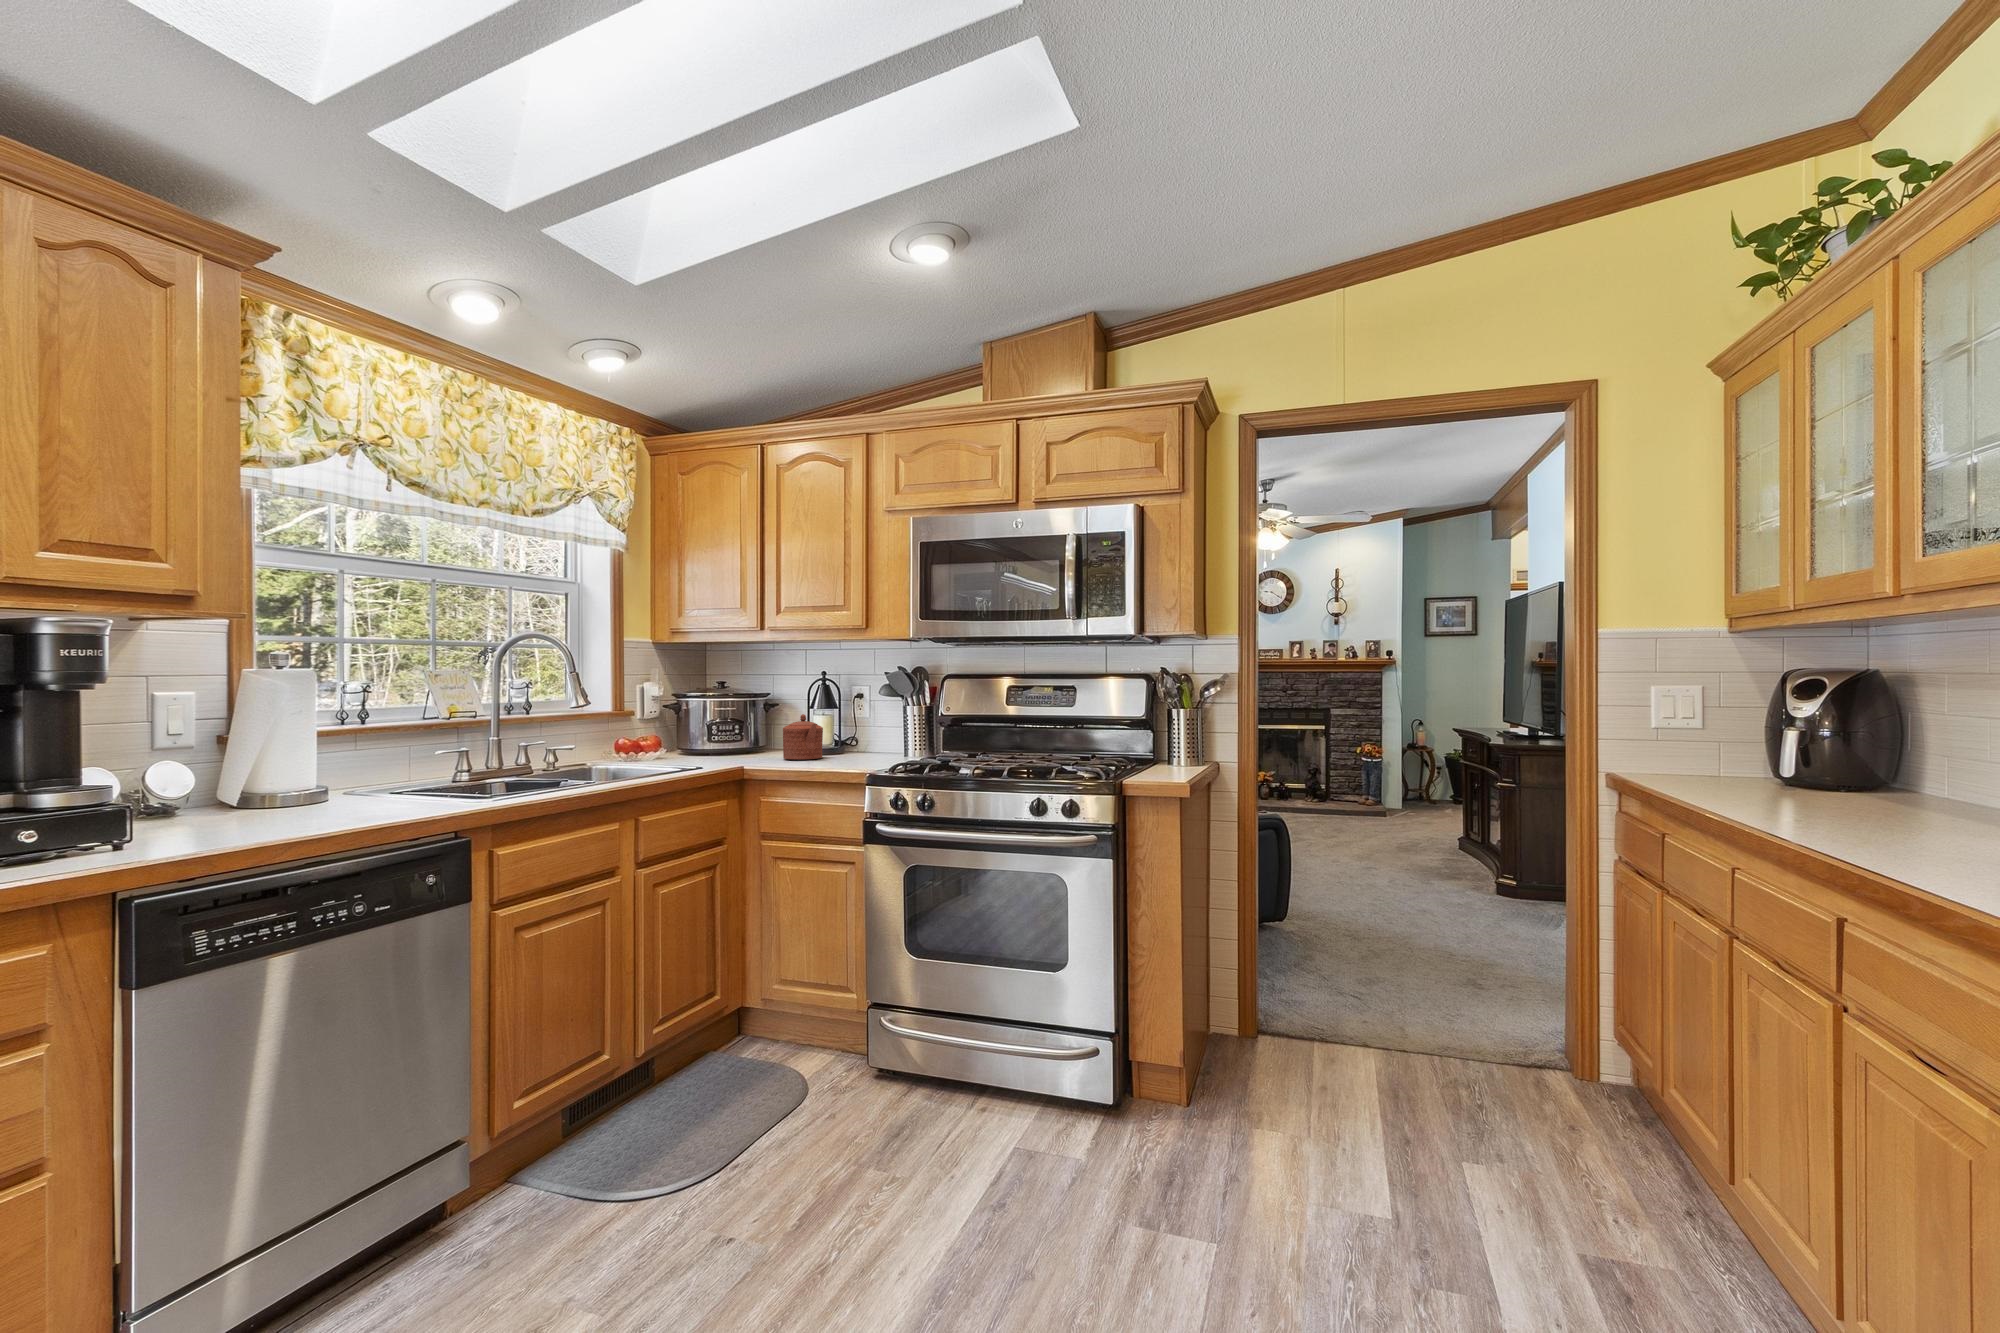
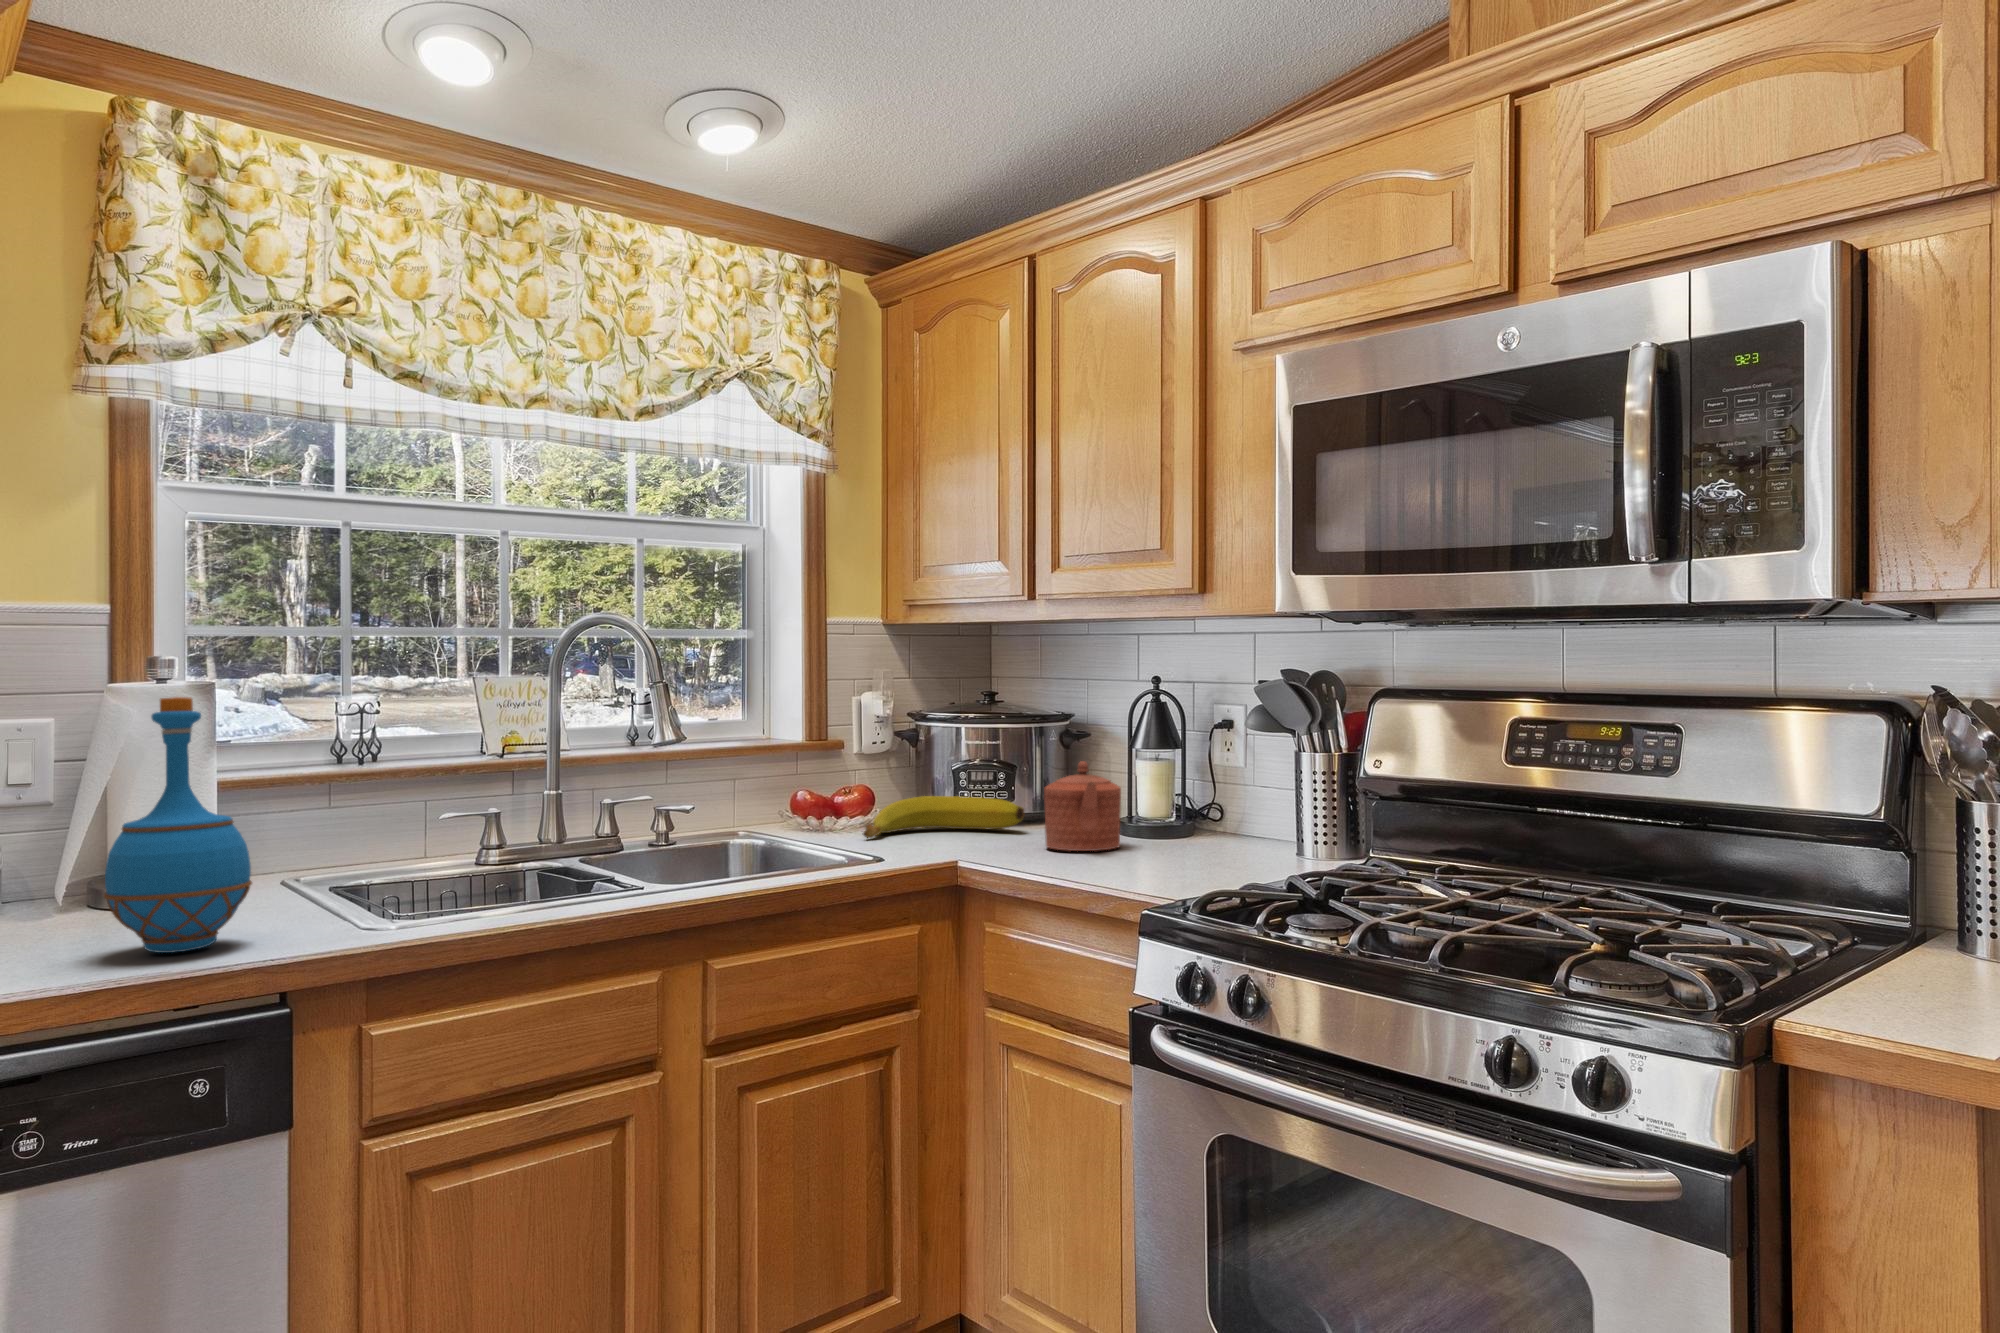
bottle: none [335,673,422,815] -> present [104,697,252,953]
banana: none [669,738,758,761] -> present [863,796,1025,838]

